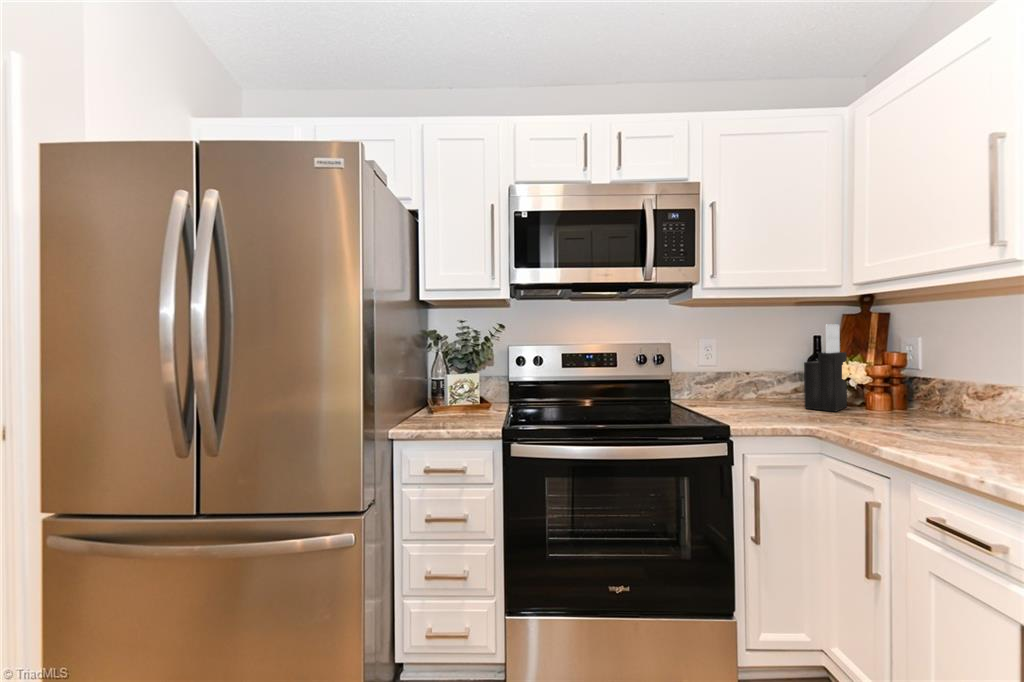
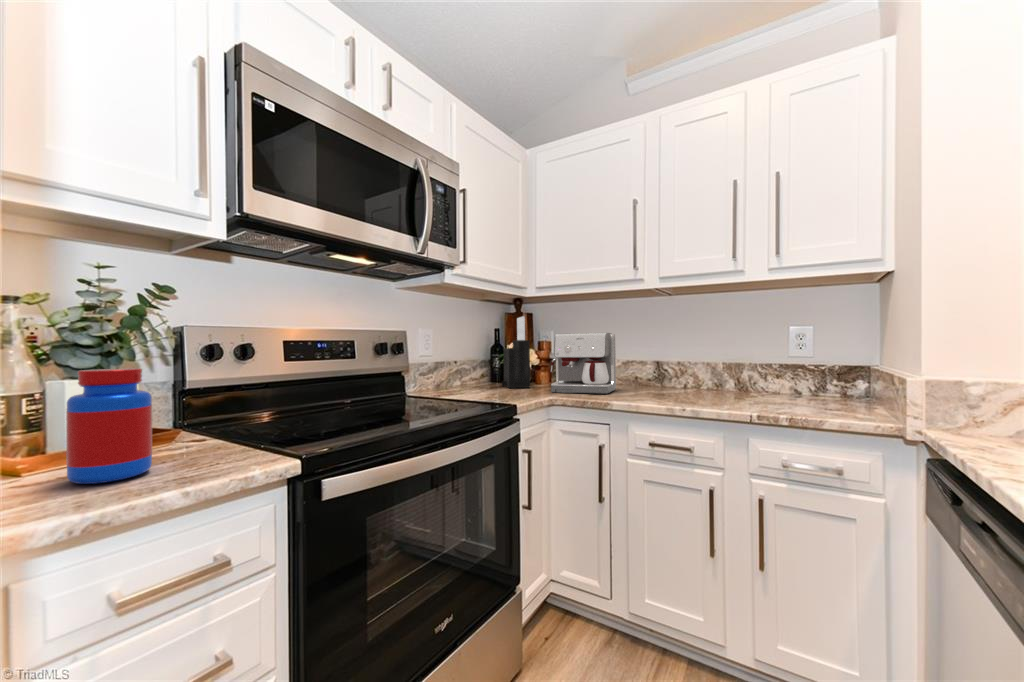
coffee maker: none [842,347,978,437] -> present [550,333,616,394]
jar: none [421,372,449,421] -> present [66,368,152,484]

